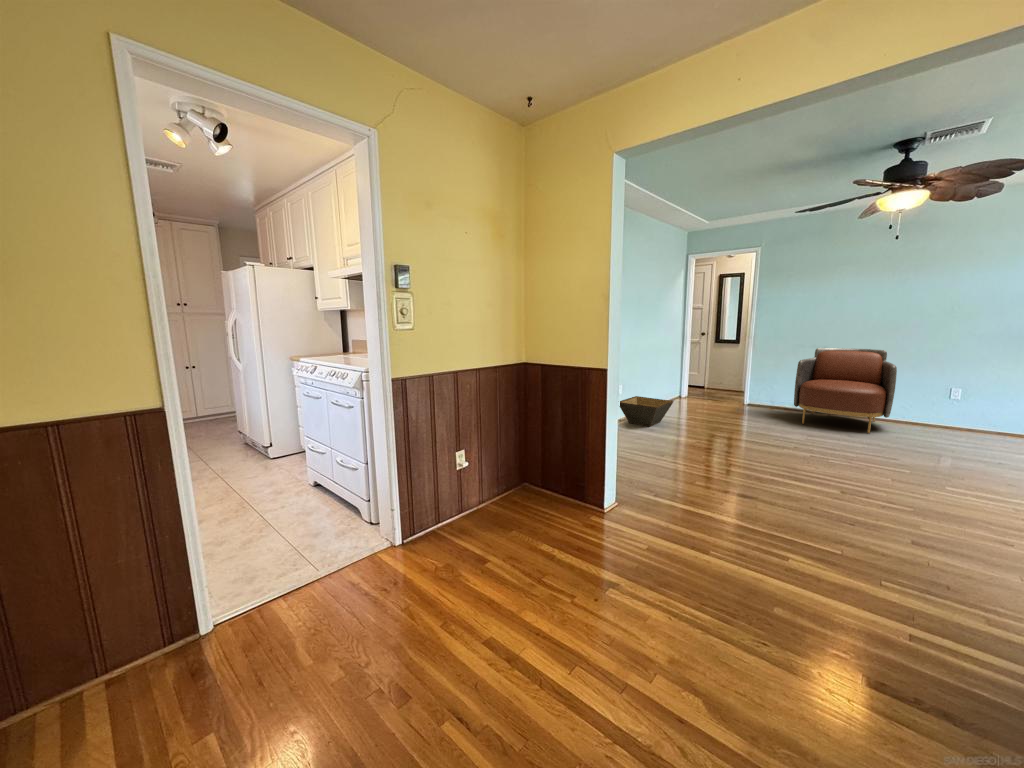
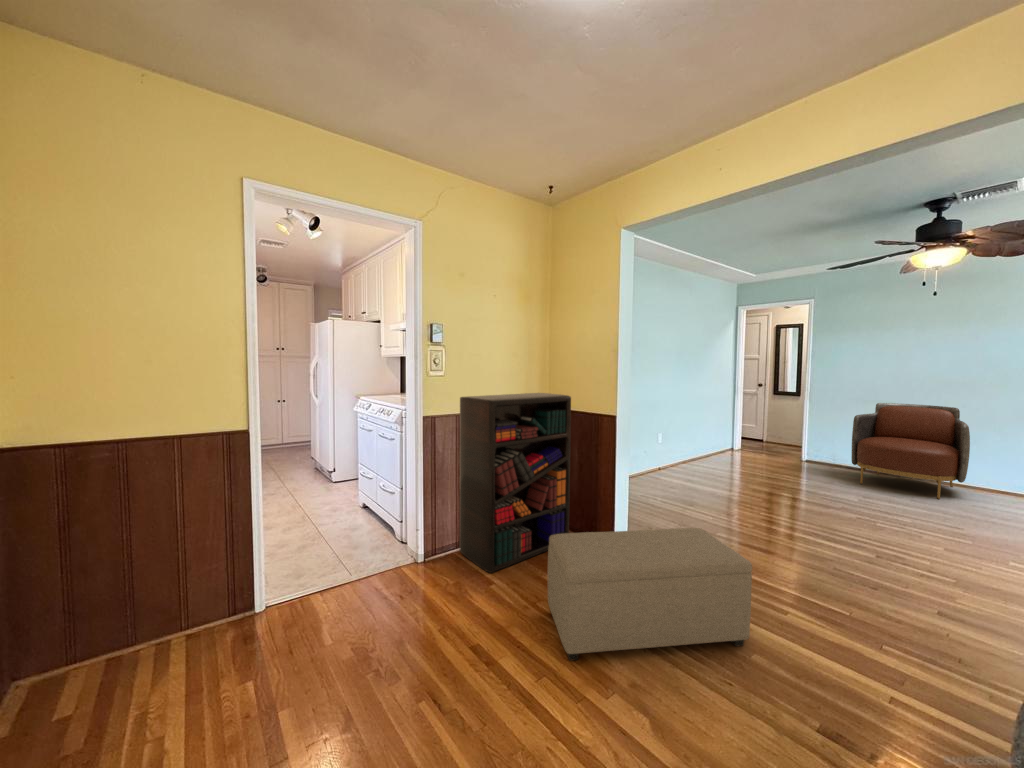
bookshelf: none [434,347,558,550] -> present [459,393,571,573]
basket: present [620,396,673,427] -> none [654,445,714,476]
ottoman: none [557,484,775,642] -> present [547,528,752,661]

